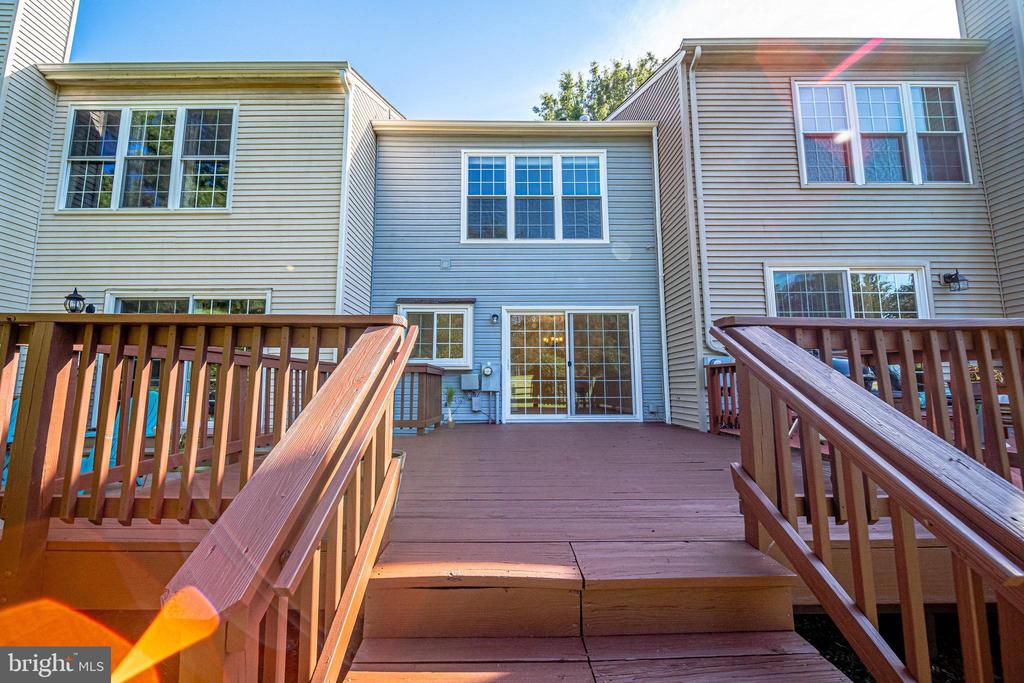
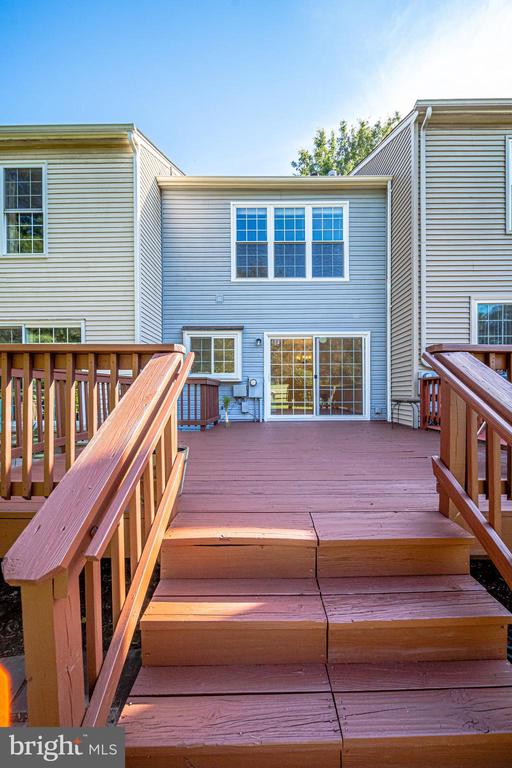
side table: none [663,389,703,431] -> present [390,398,422,430]

